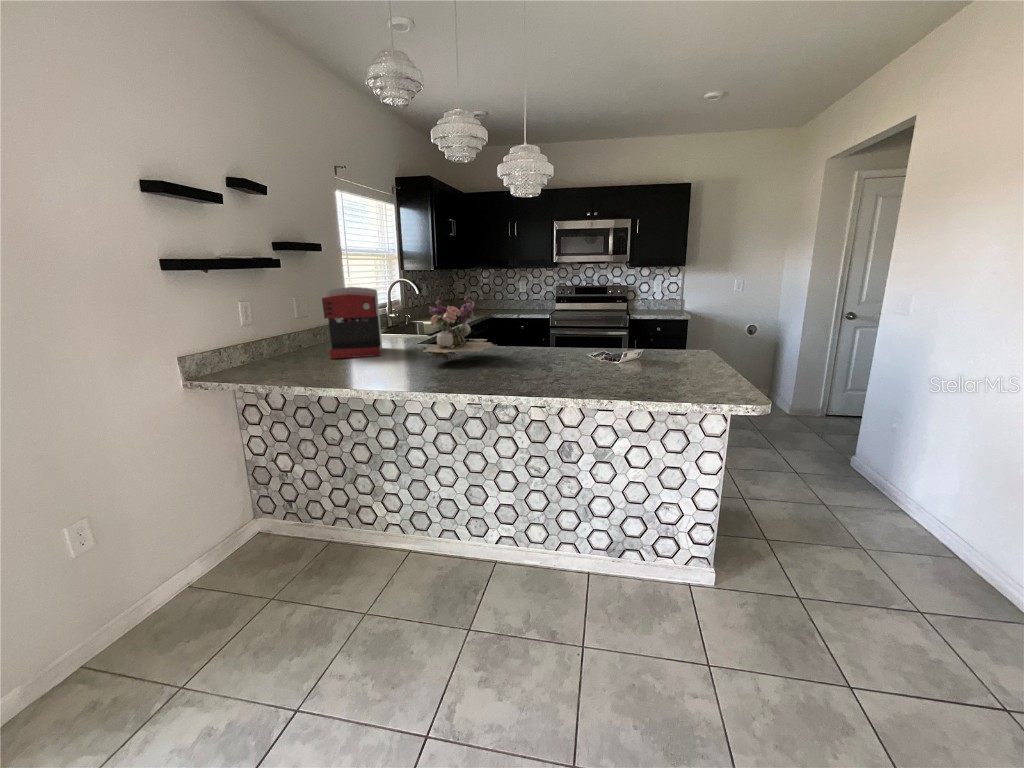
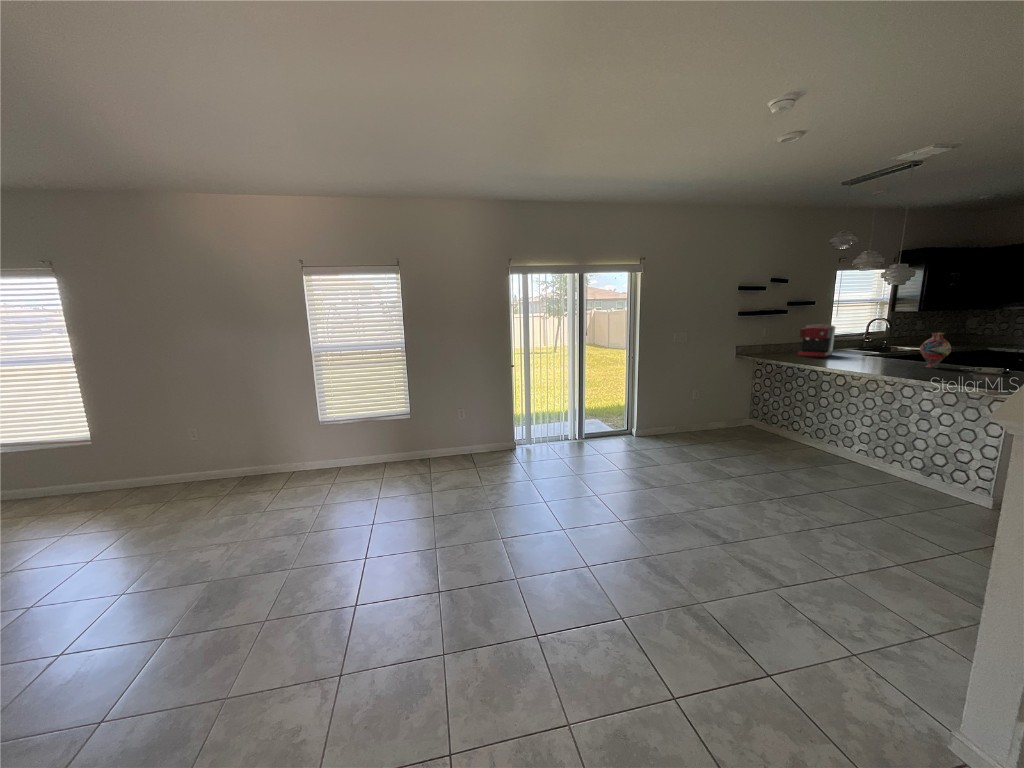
vase: none [532,293,570,356] -> present [920,333,951,368]
flower arrangement: present [423,294,498,361] -> none [839,330,890,362]

